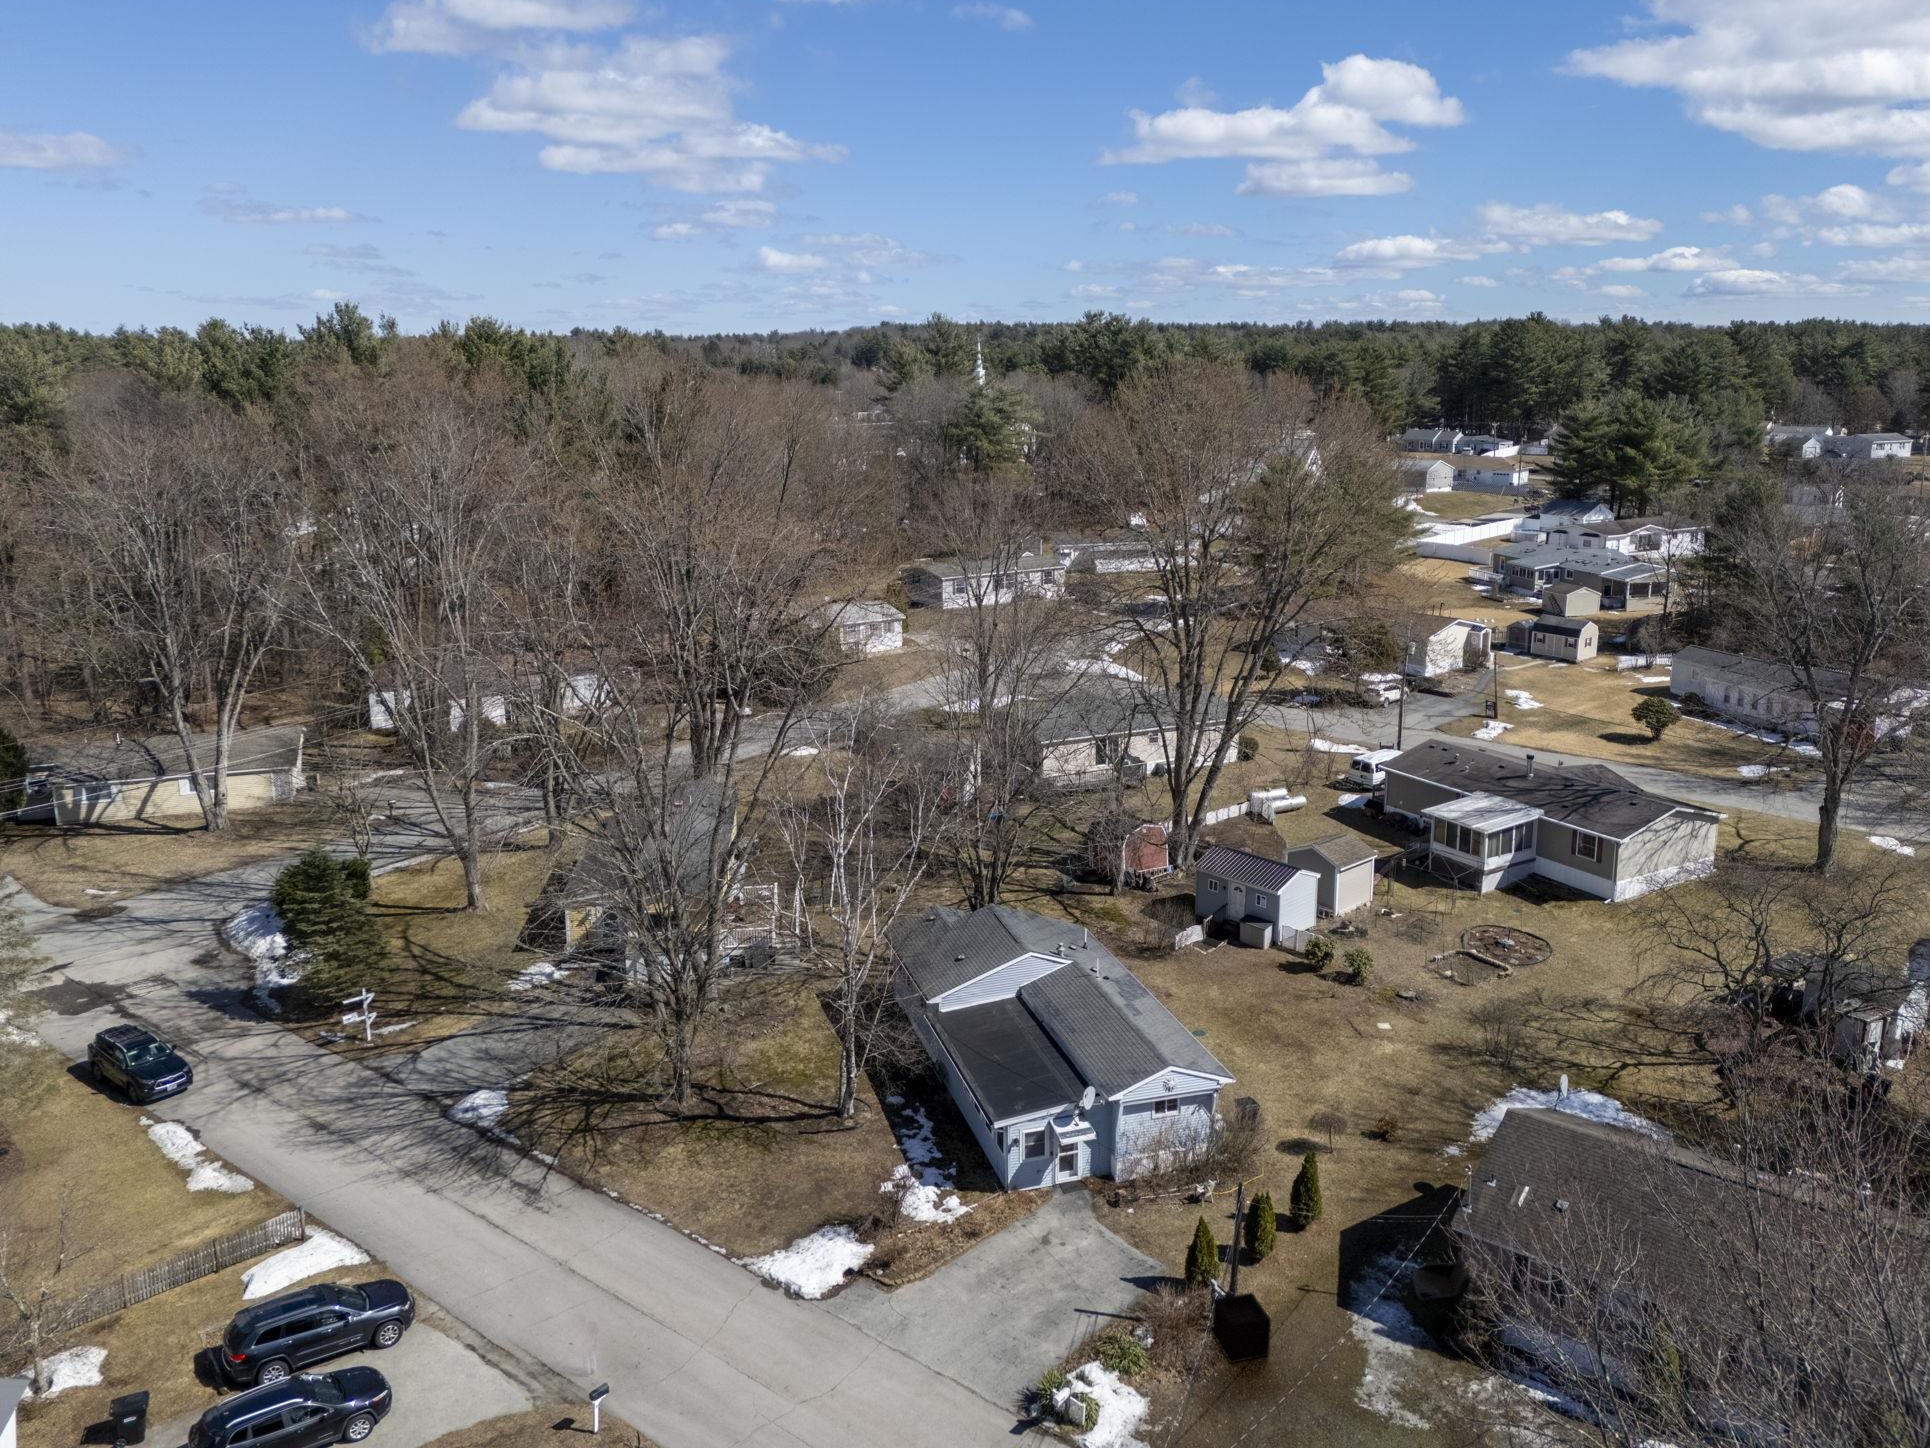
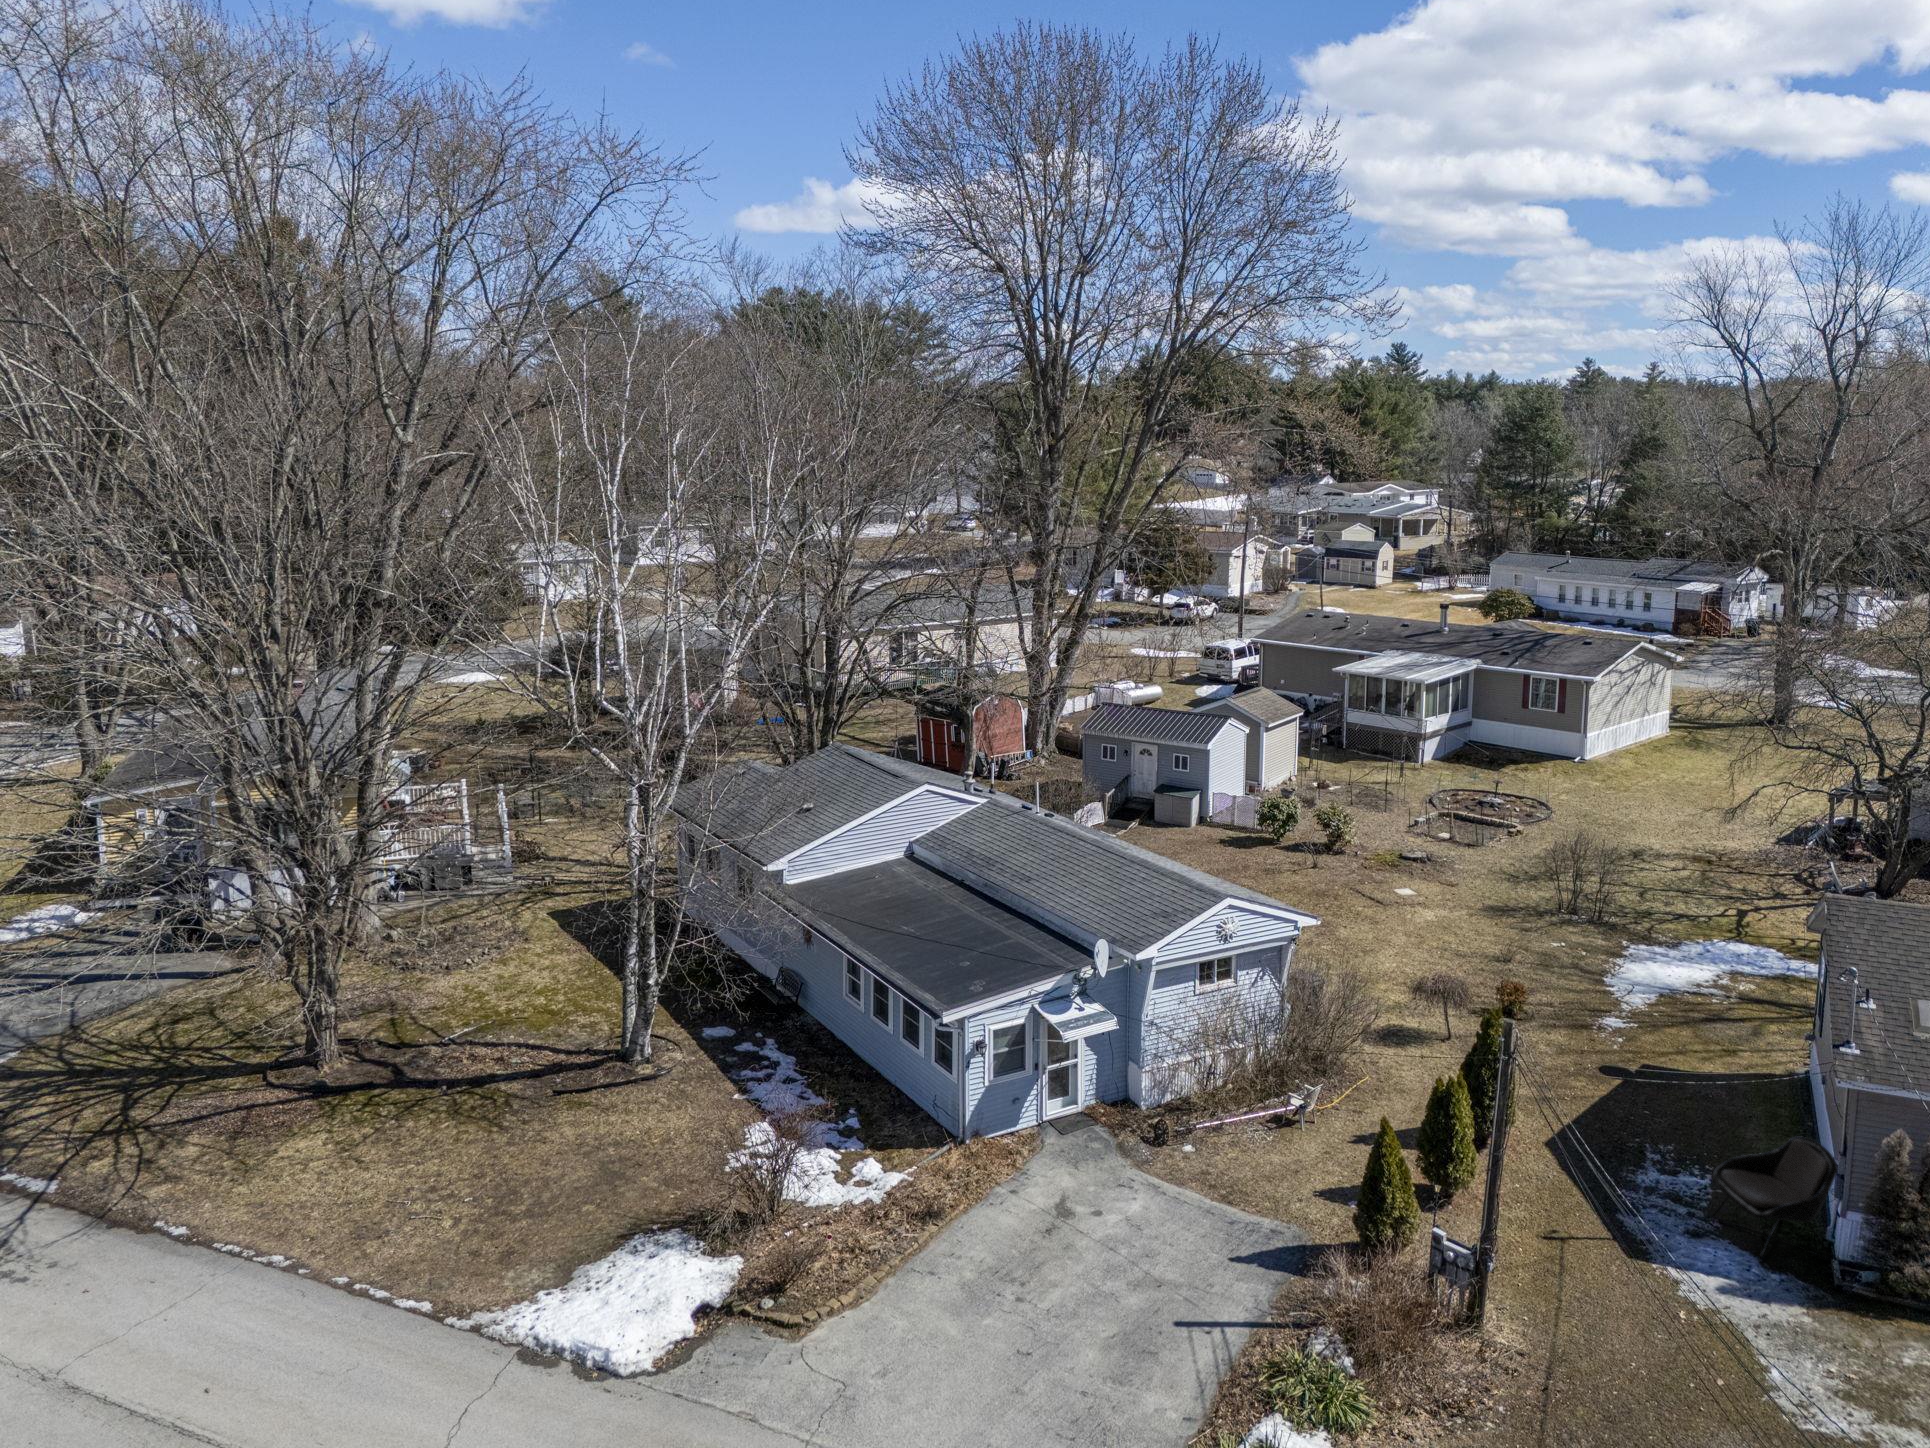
wooden crate: present [1212,1293,1271,1363] -> none [1438,1236,1565,1373]

